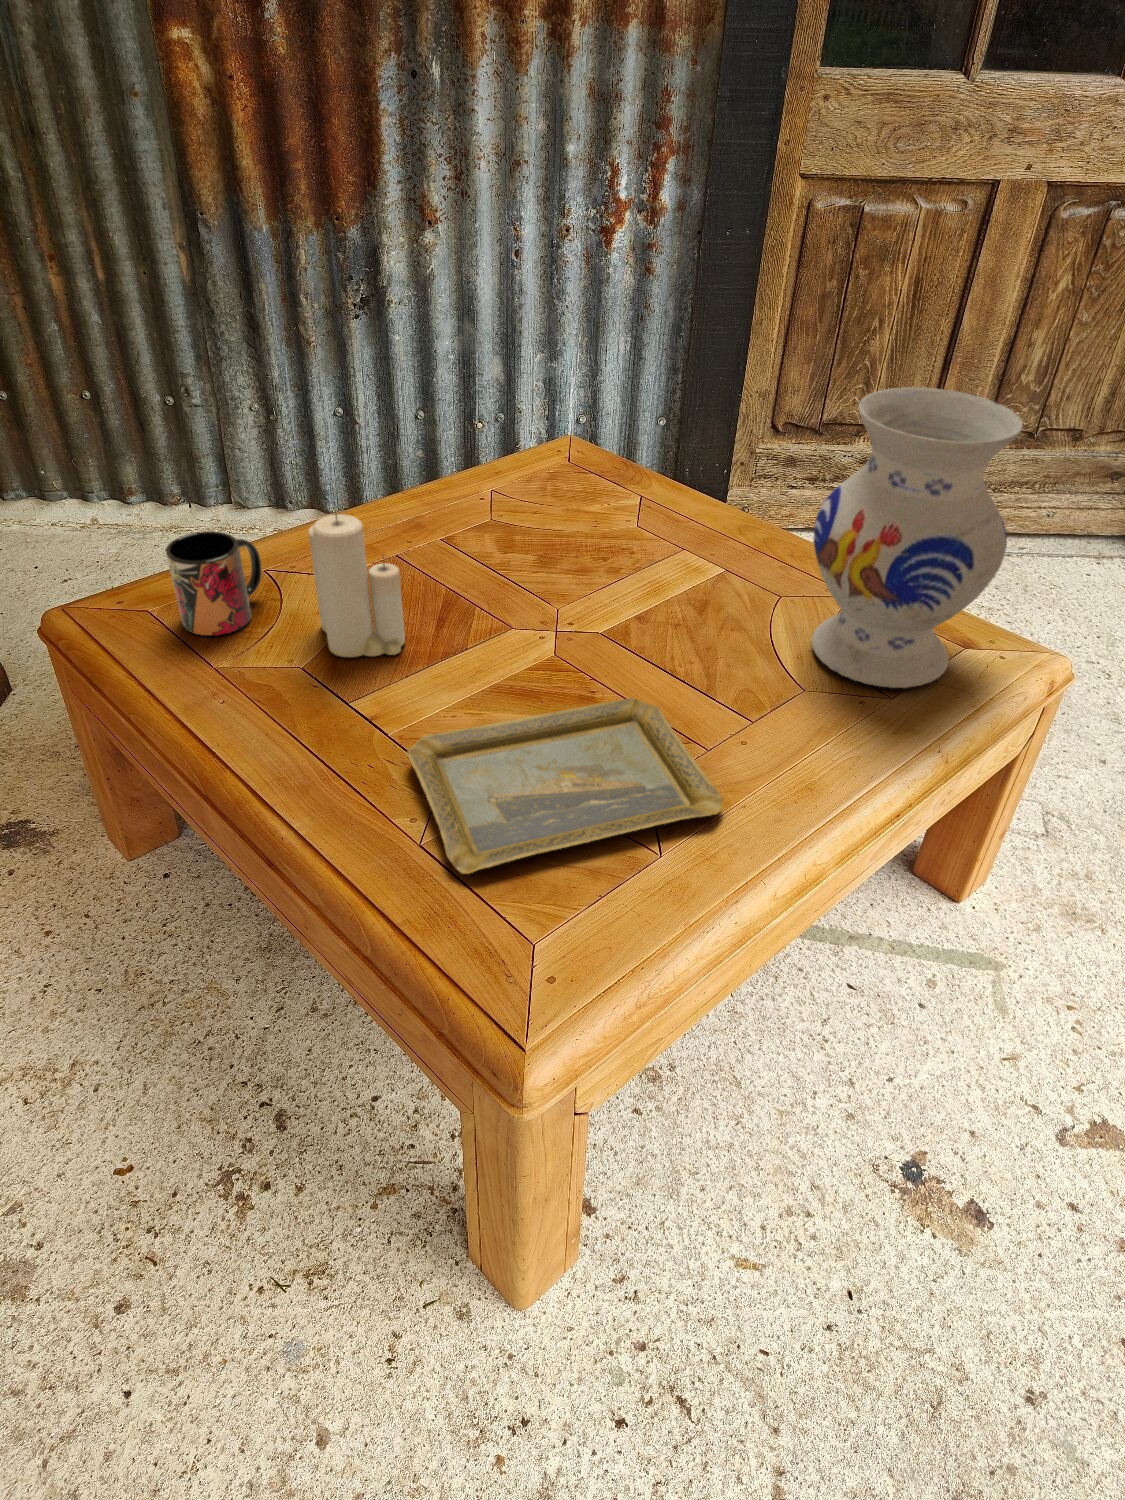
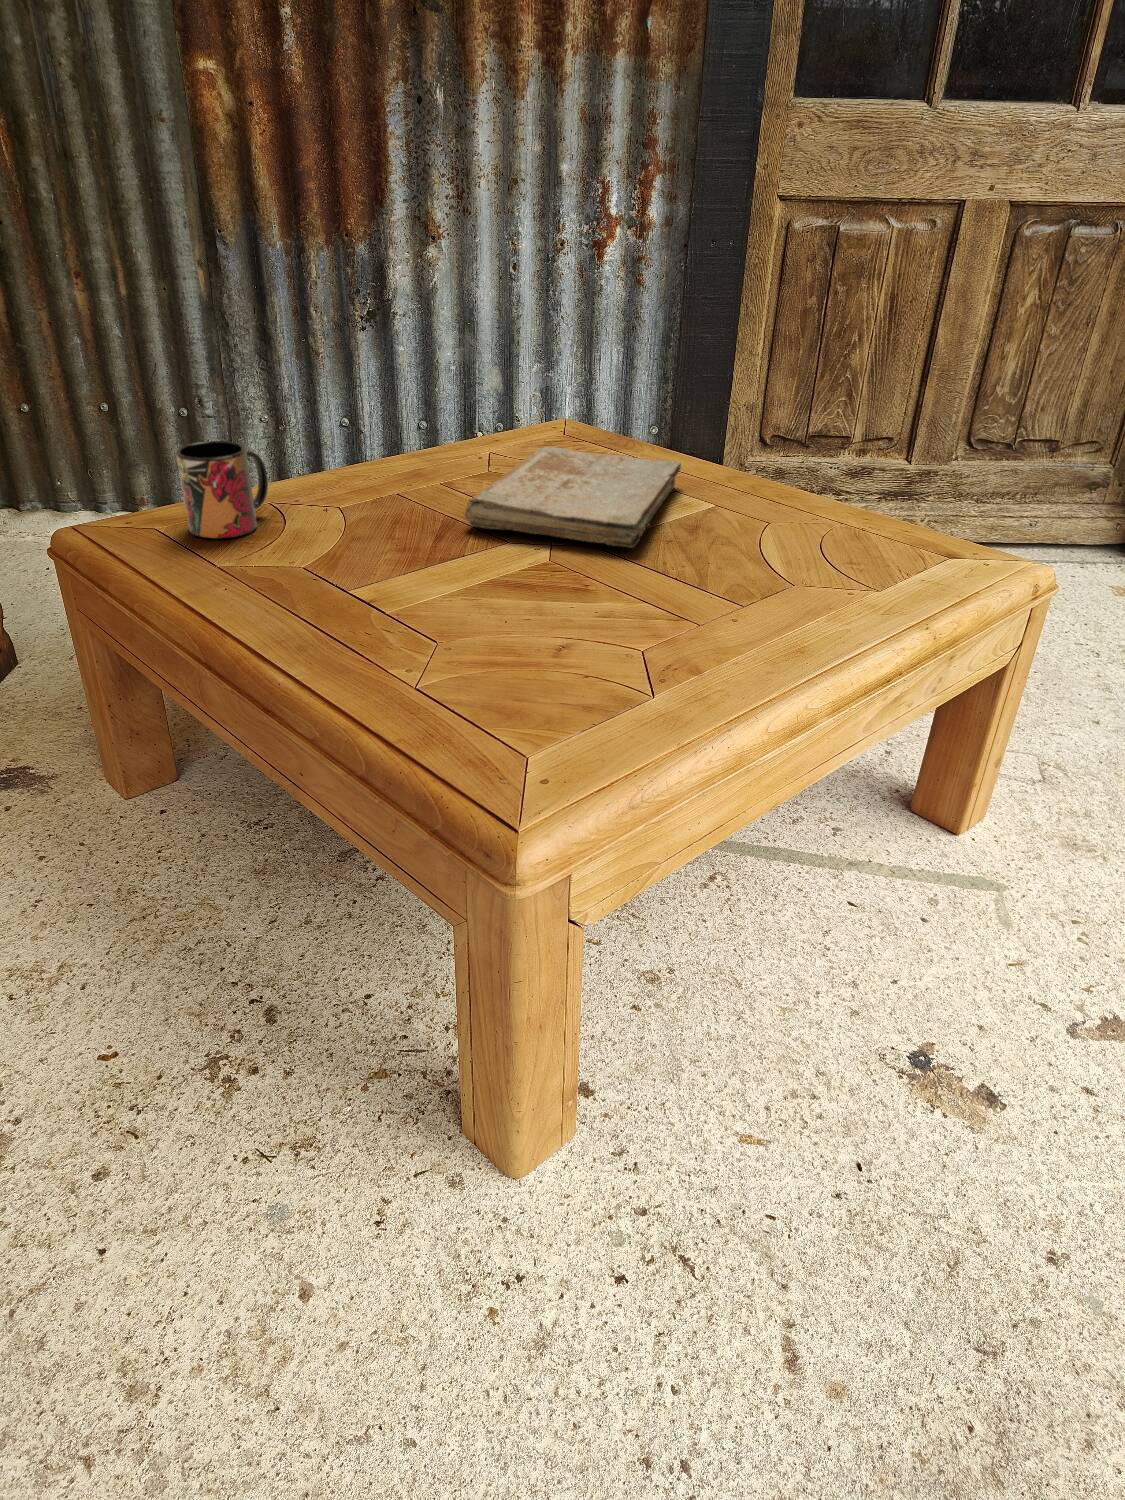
vase: present [812,387,1022,688] -> none [802,289,997,578]
book: none [465,503,689,647] -> present [465,447,681,548]
candle: present [308,513,405,657] -> none [314,397,406,554]
tray: present [407,698,723,874] -> none [406,577,718,698]

